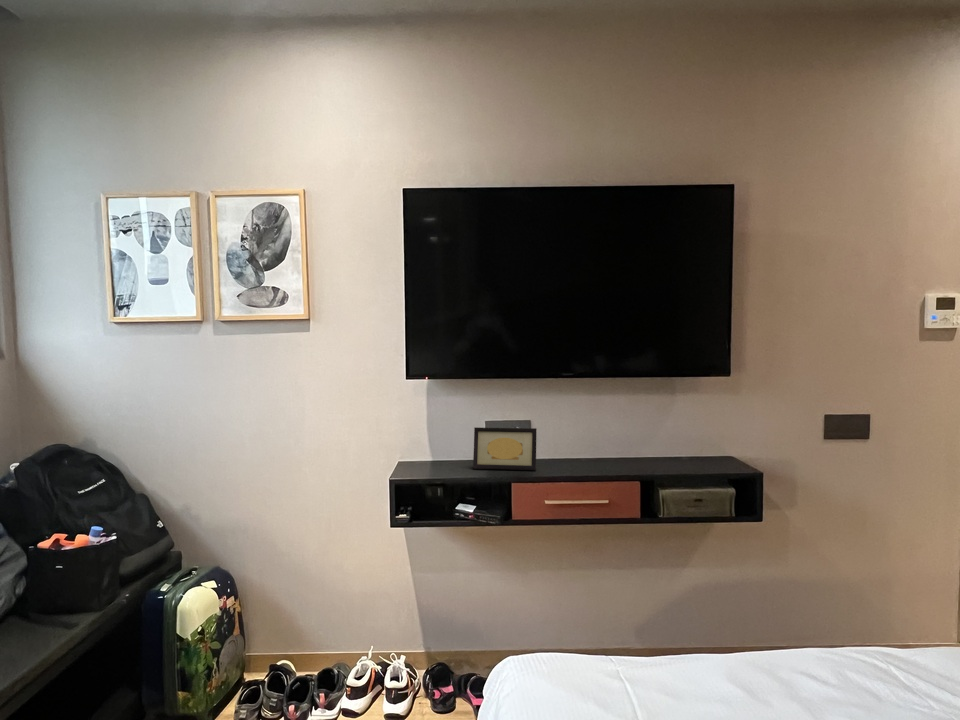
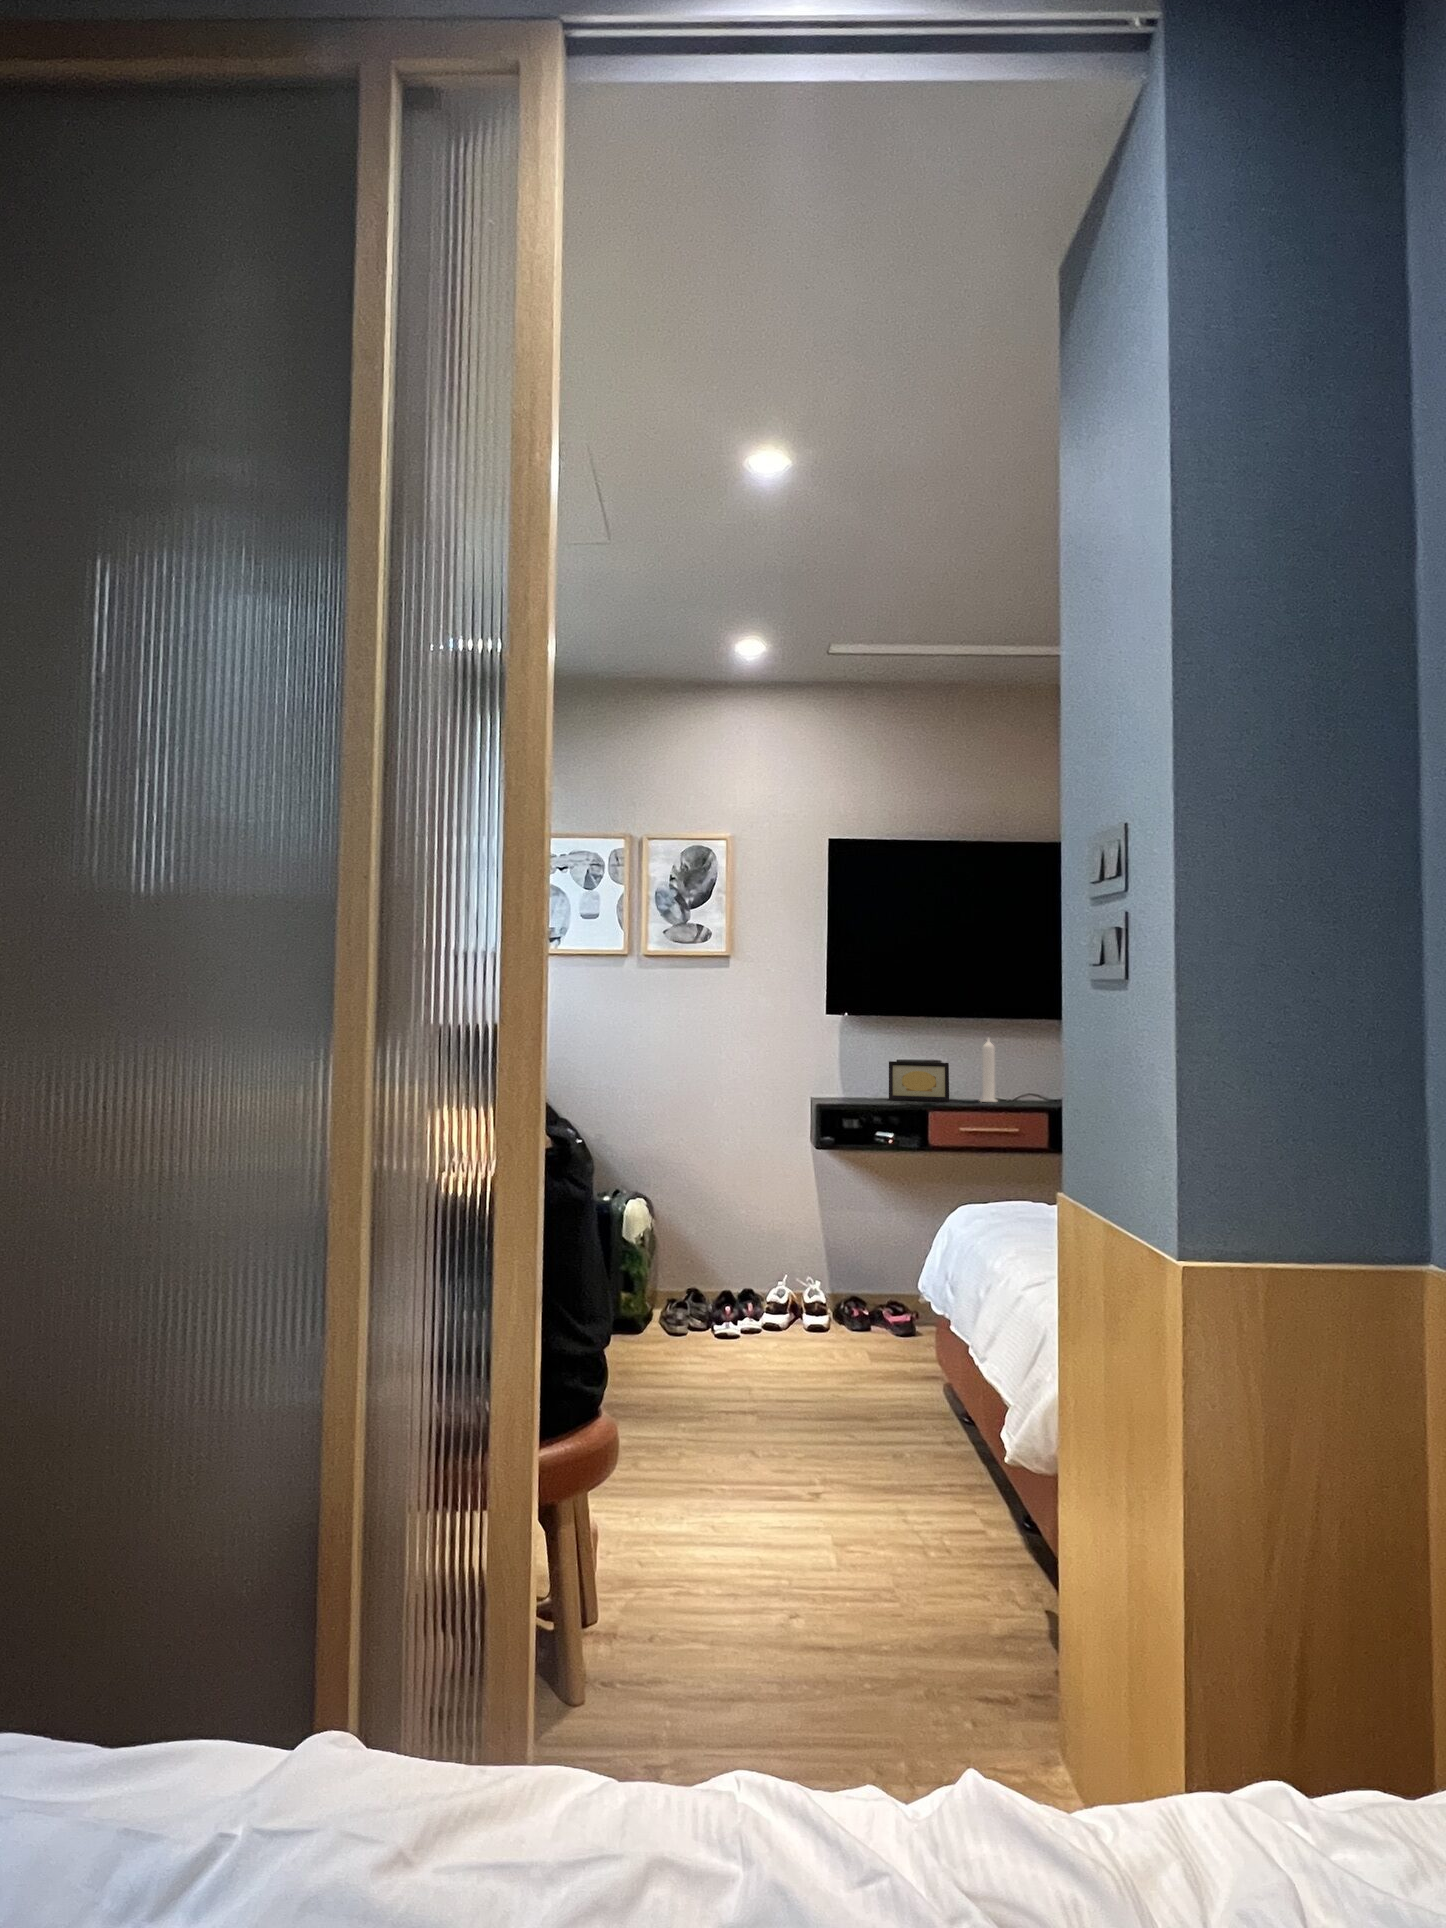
candle: none [569,400,588,470] -> present [980,1039,997,1102]

